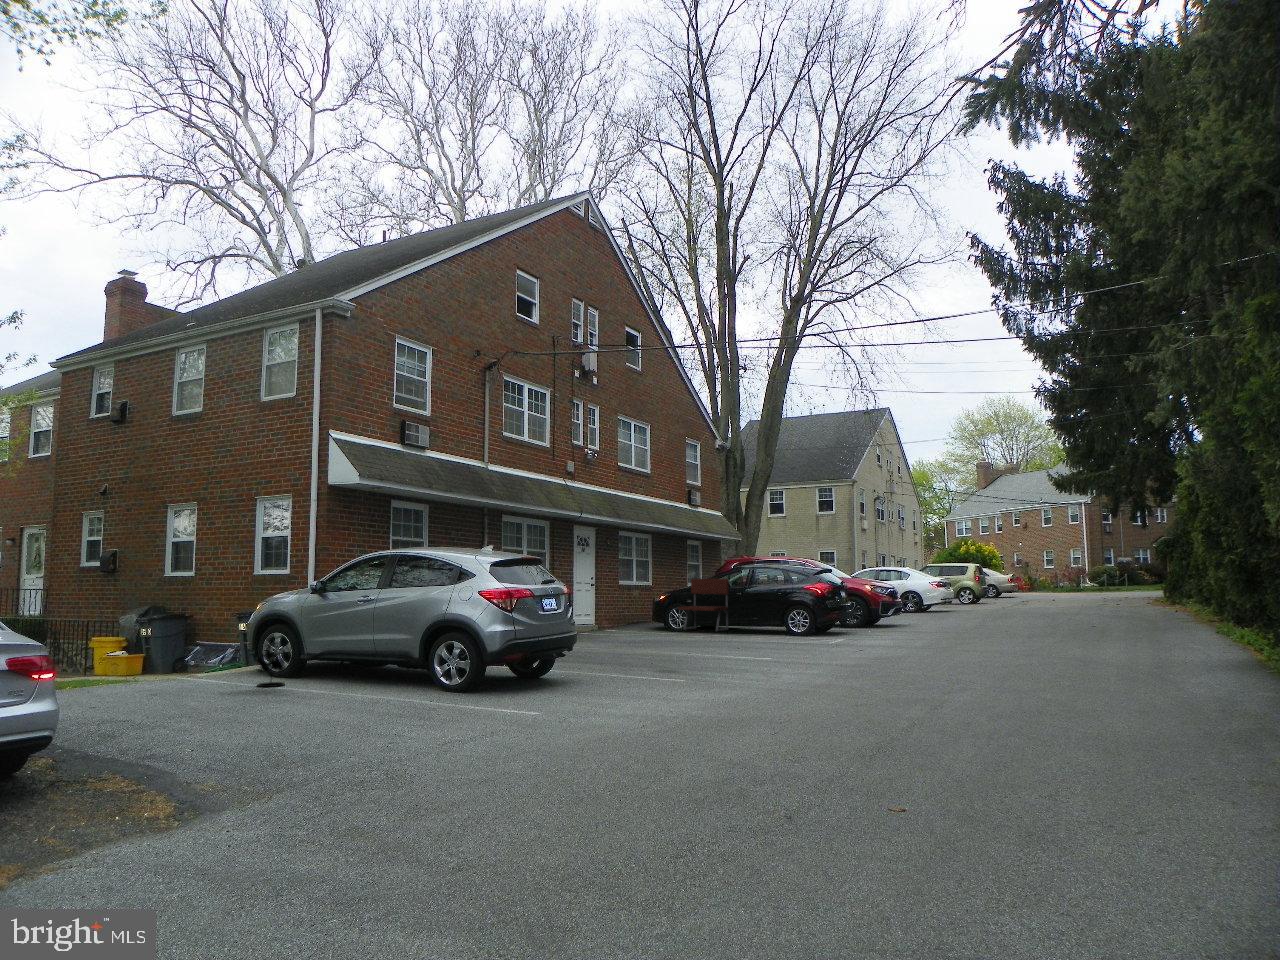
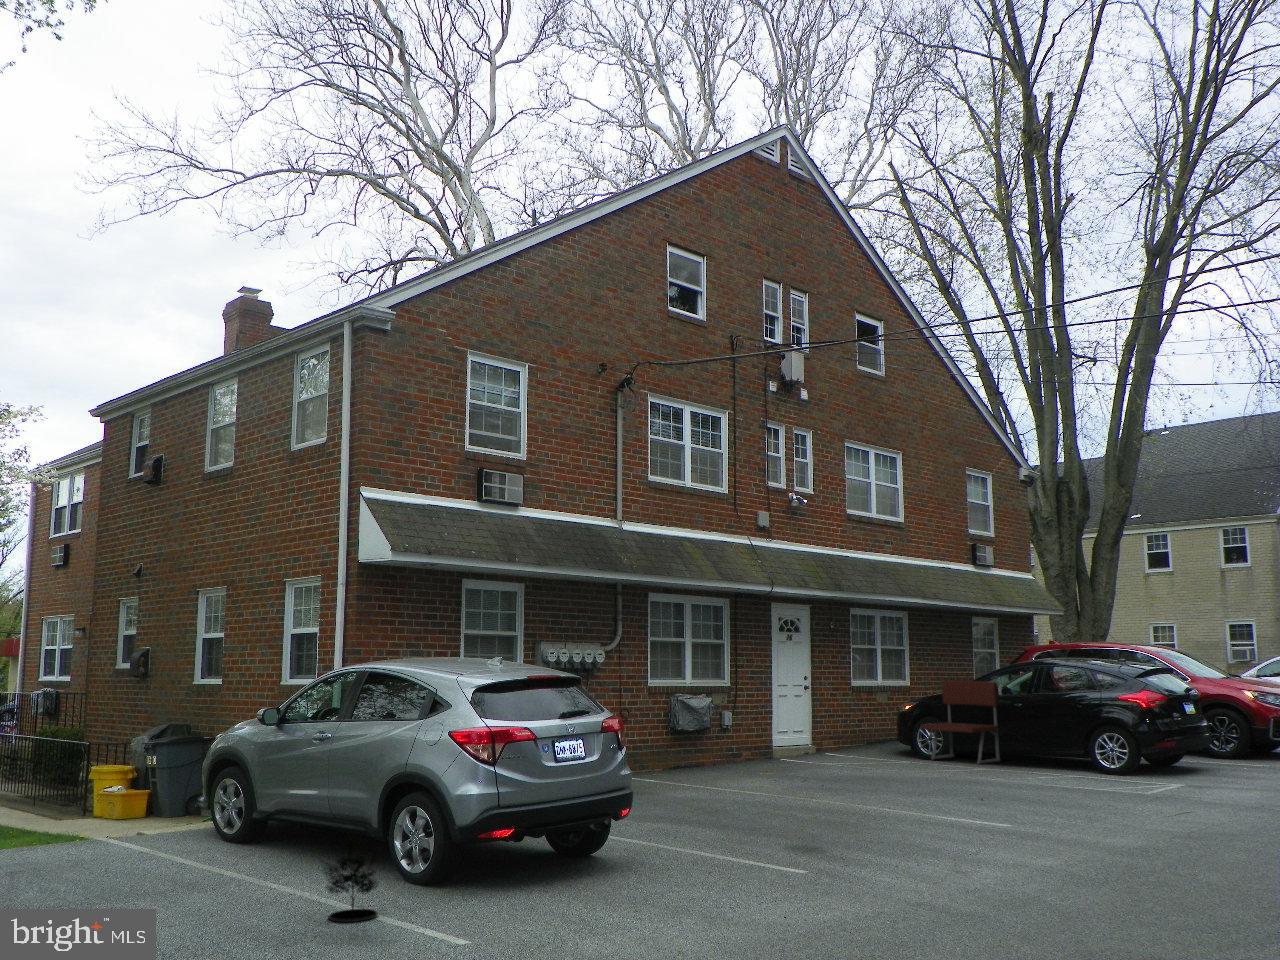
potted tree: present [256,638,285,687] -> present [324,829,378,922]

